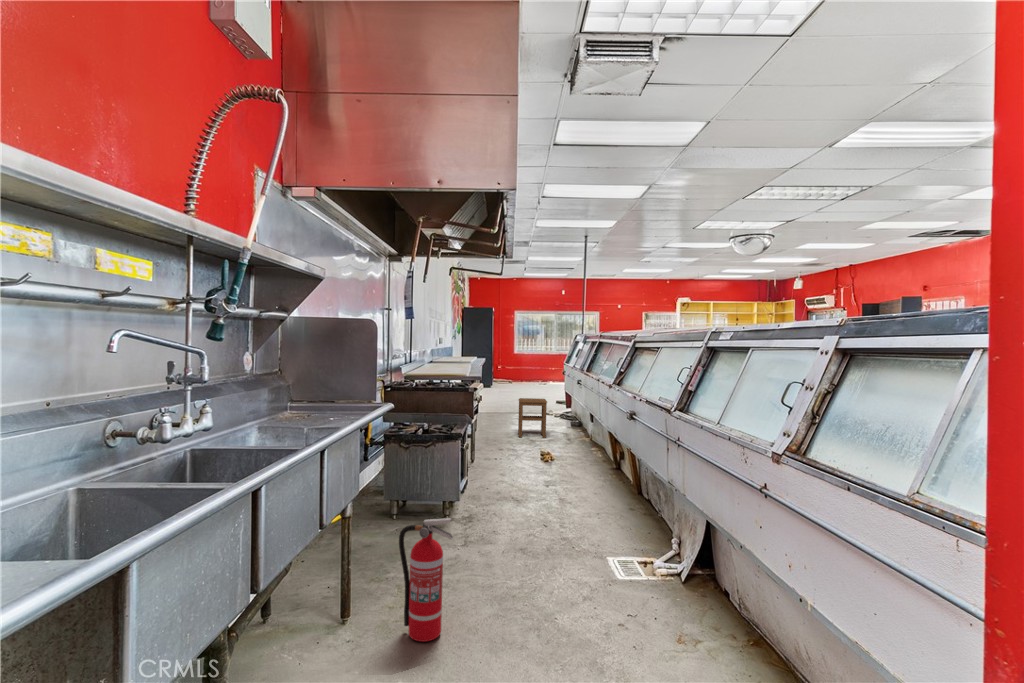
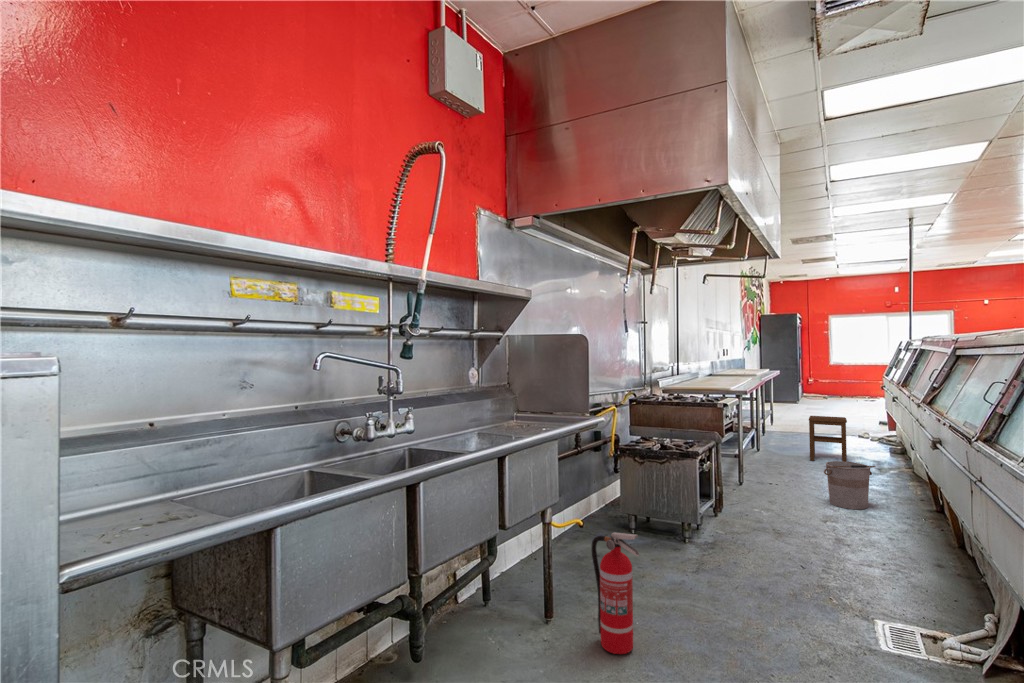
bucket: none [543,435,579,474] -> present [824,461,876,509]

